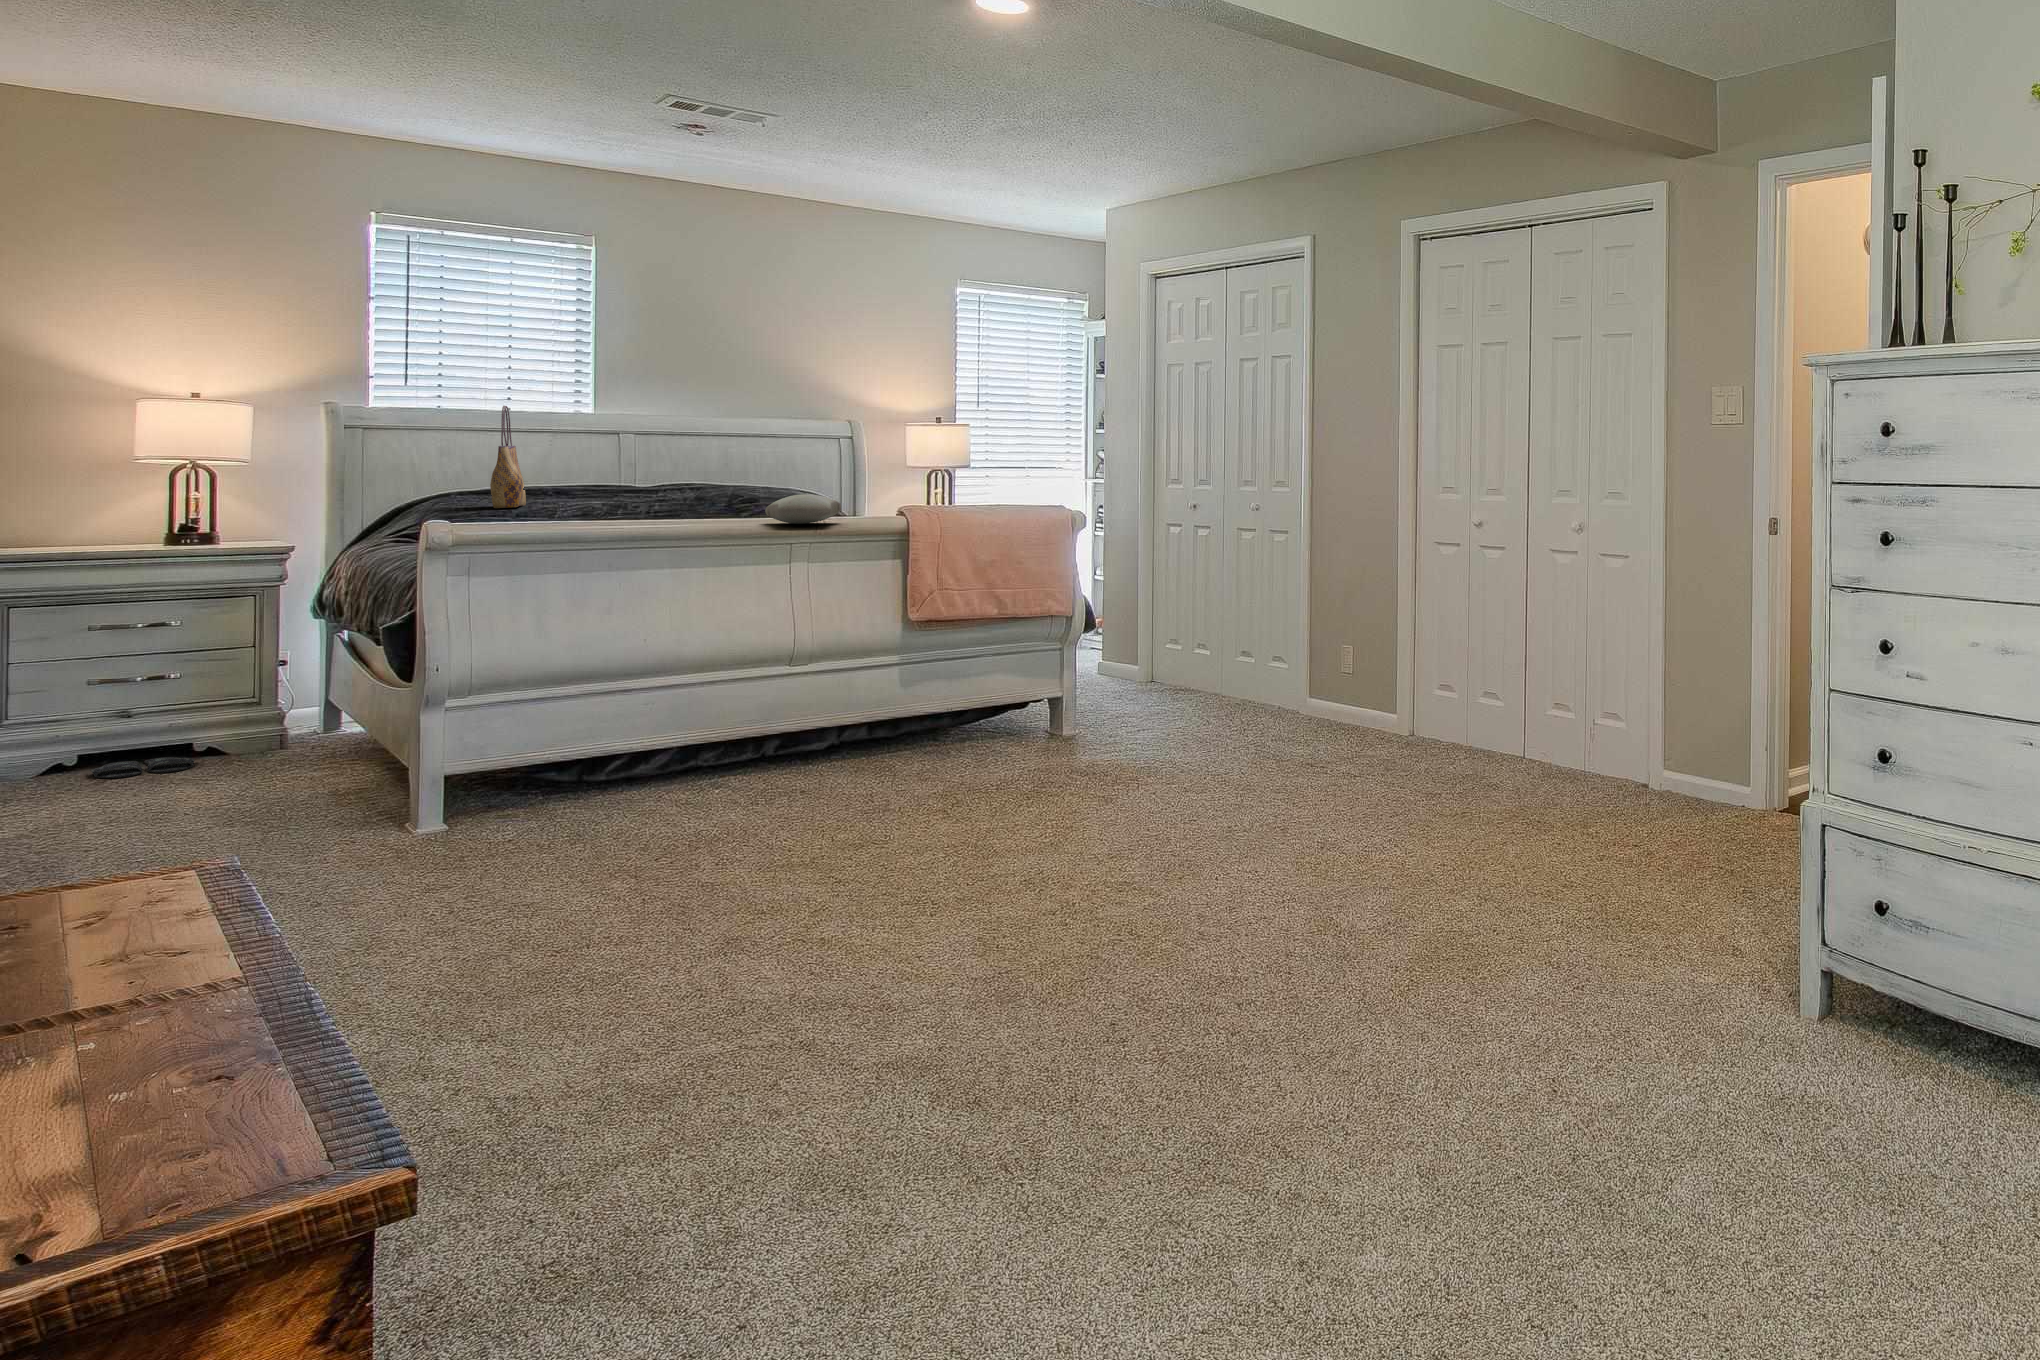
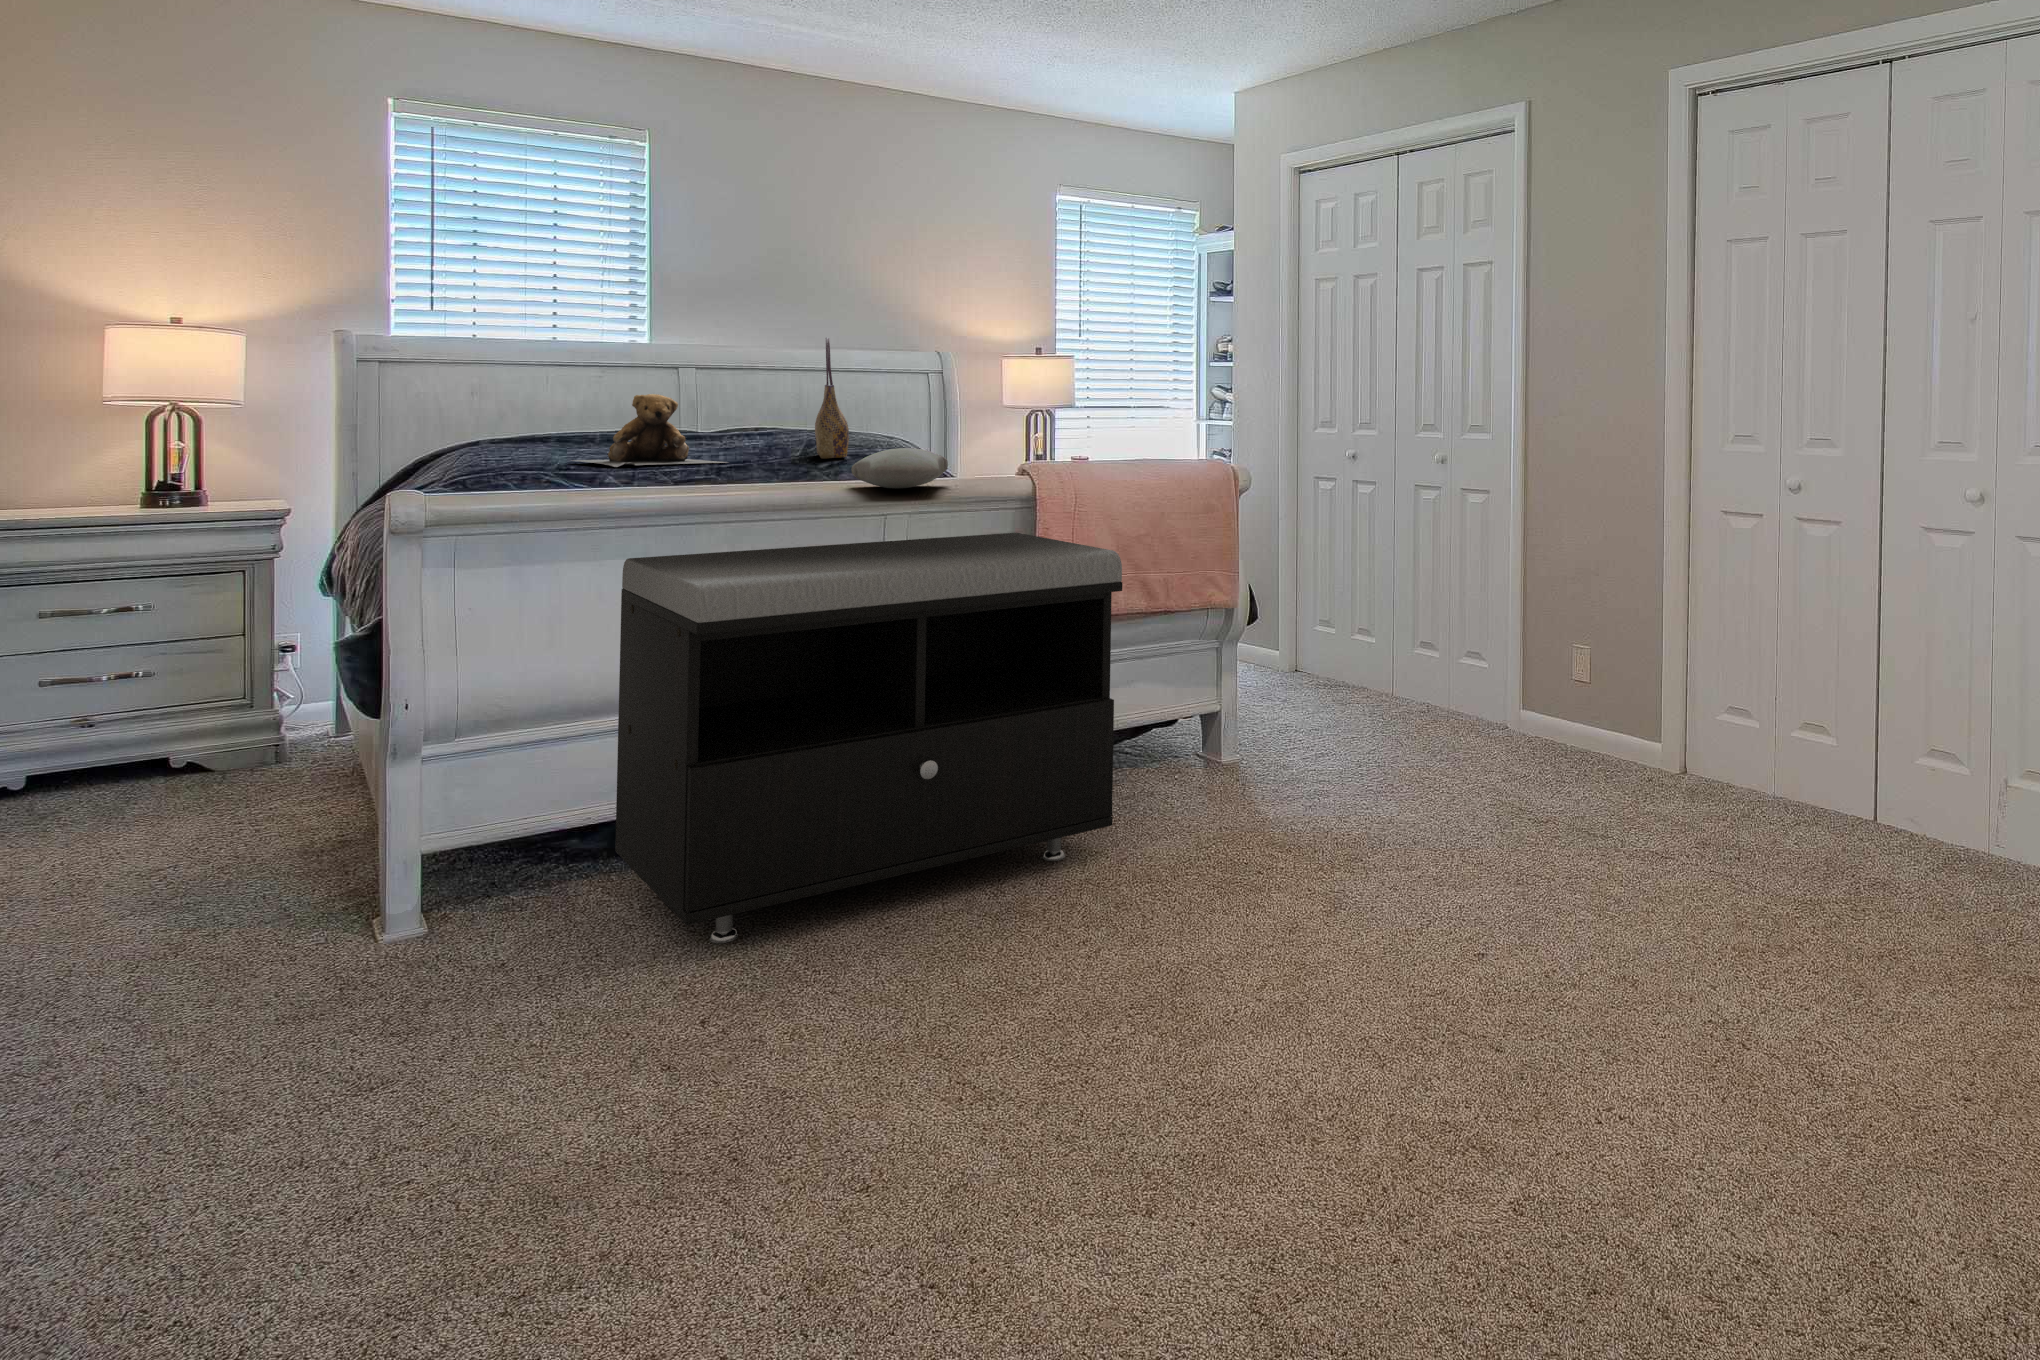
tote bag: present [490,405,526,508] -> present [815,337,849,459]
teddy bear: none [531,455,666,512] -> present [573,394,727,467]
storage bench: none [587,557,966,826] -> present [615,533,1122,944]
slippers: present [90,757,195,778] -> none [22,780,156,818]

